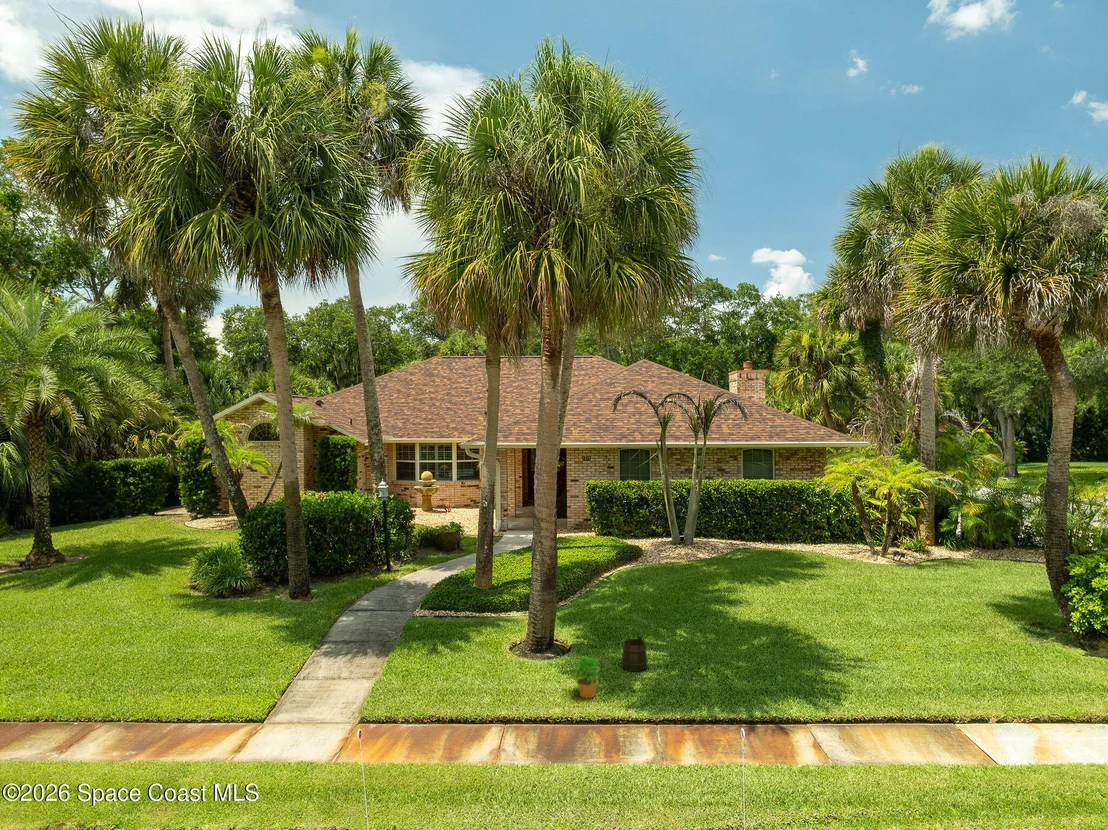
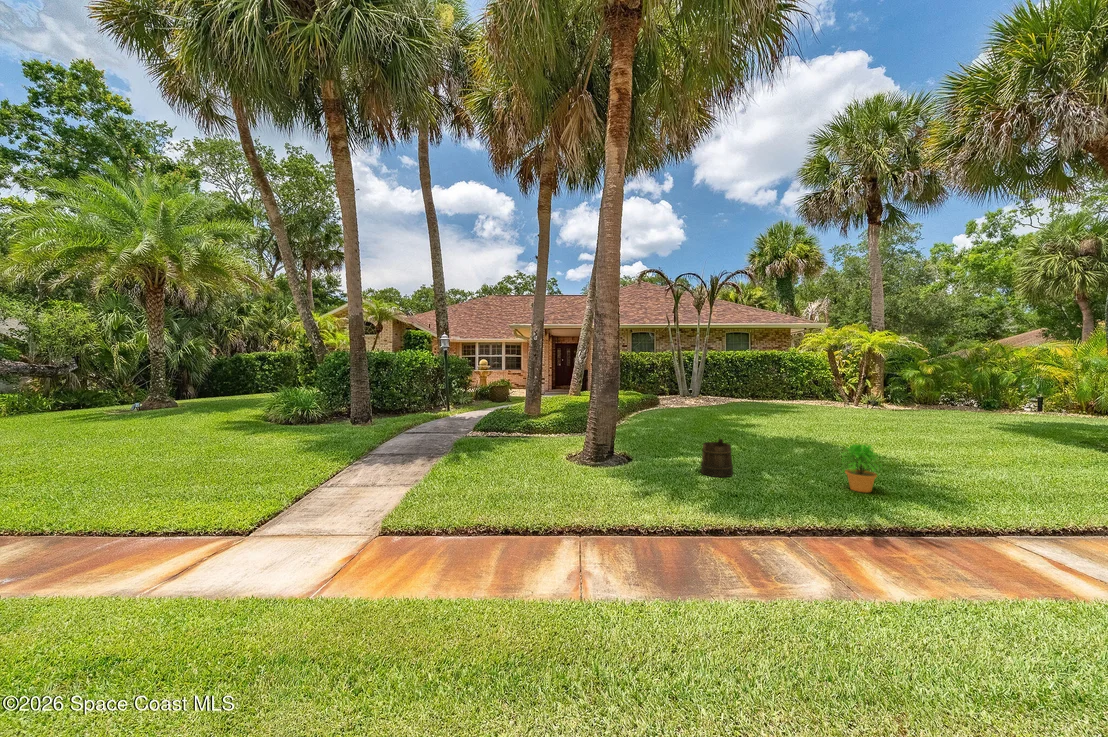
potted plant: present [575,657,600,698] -> present [842,444,878,493]

